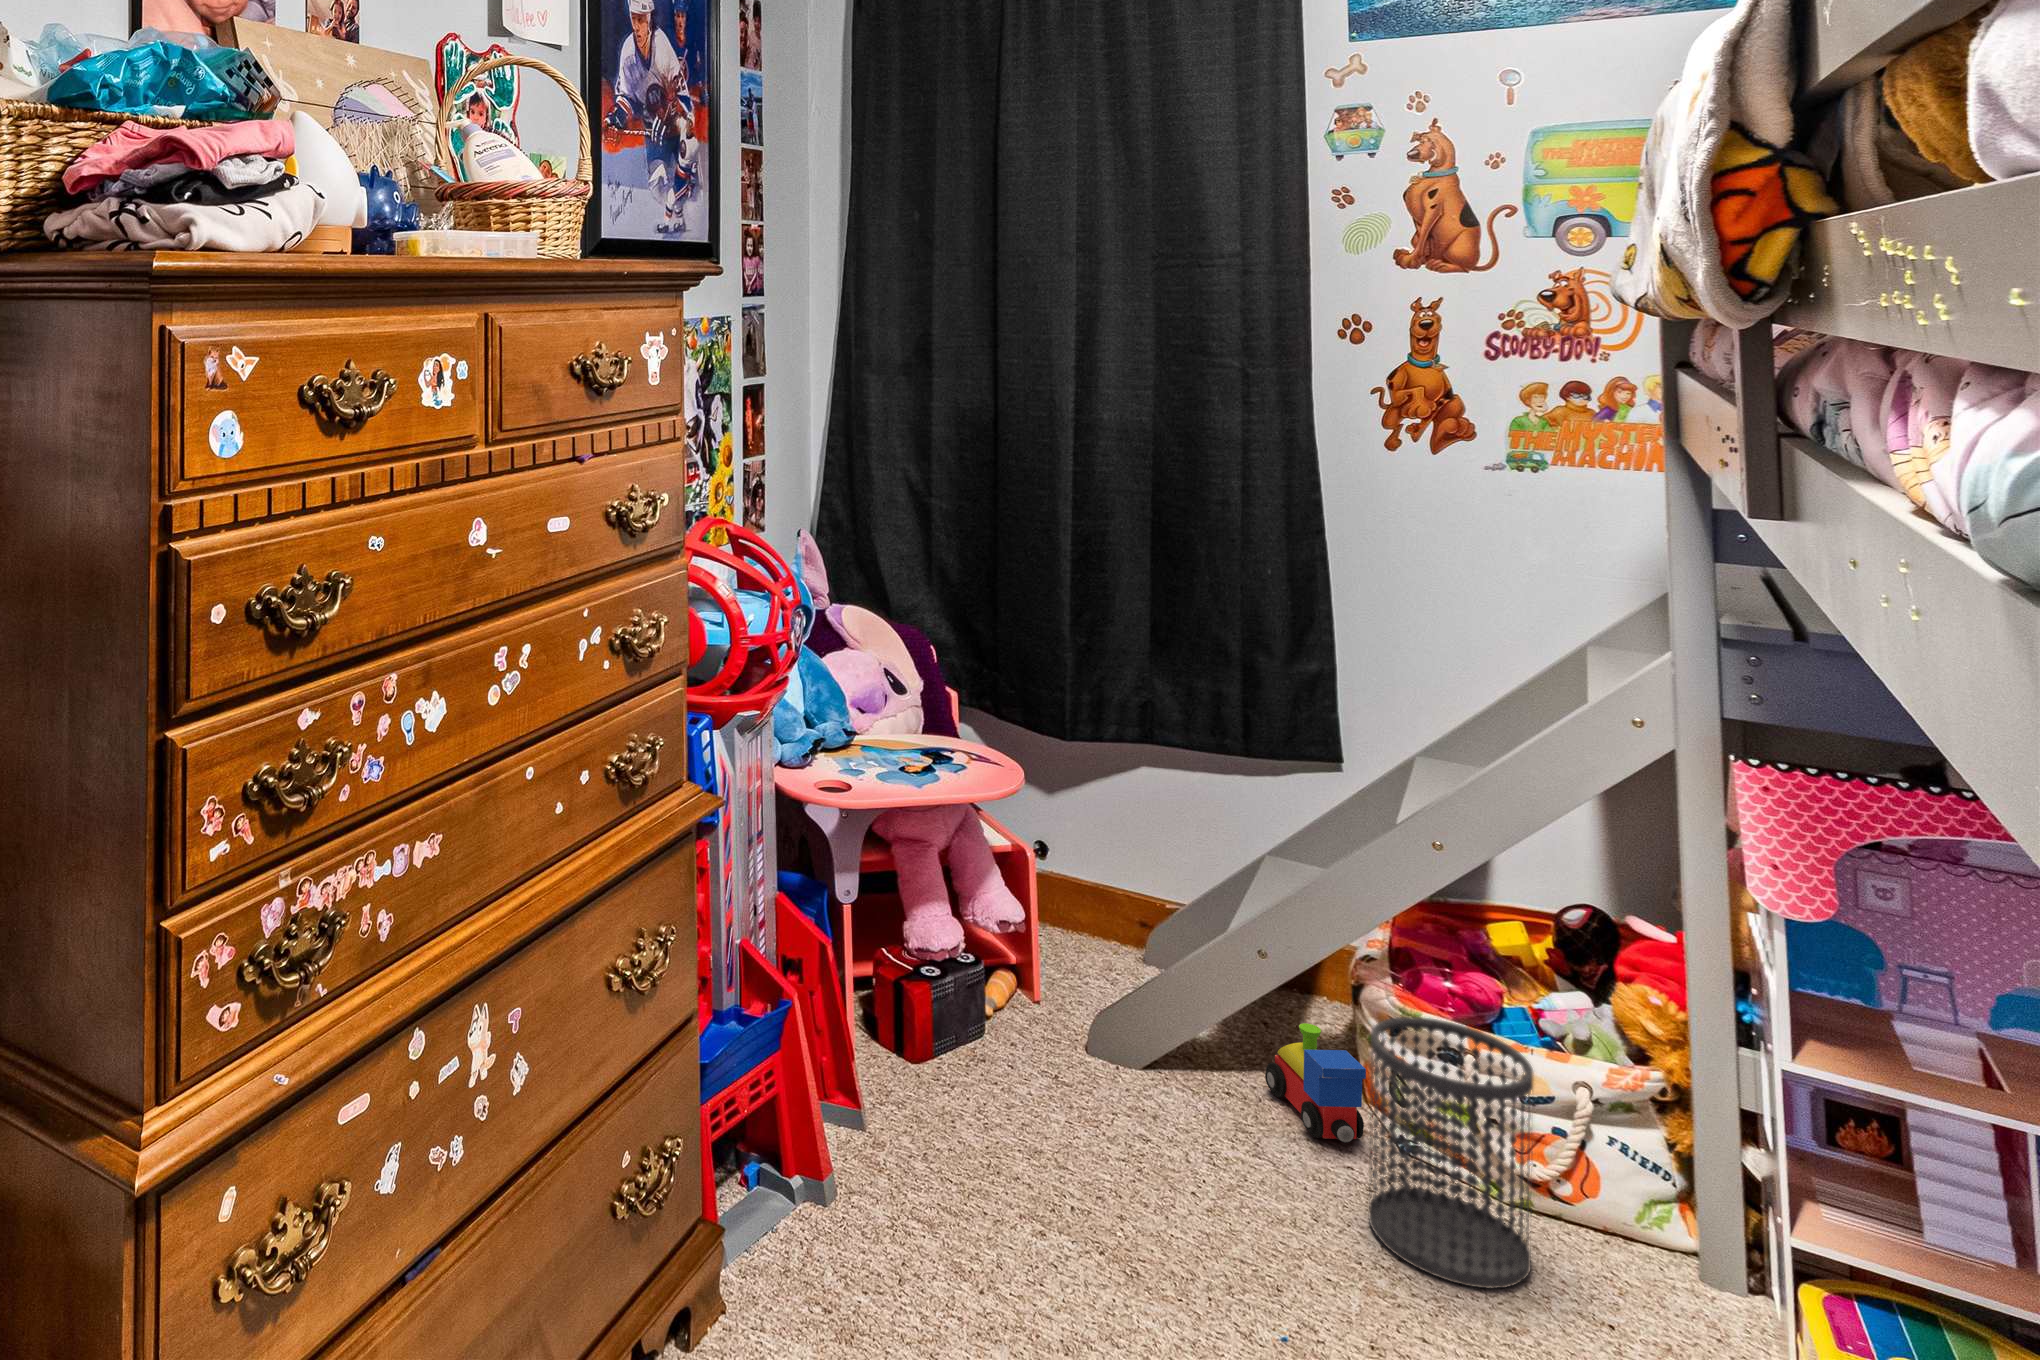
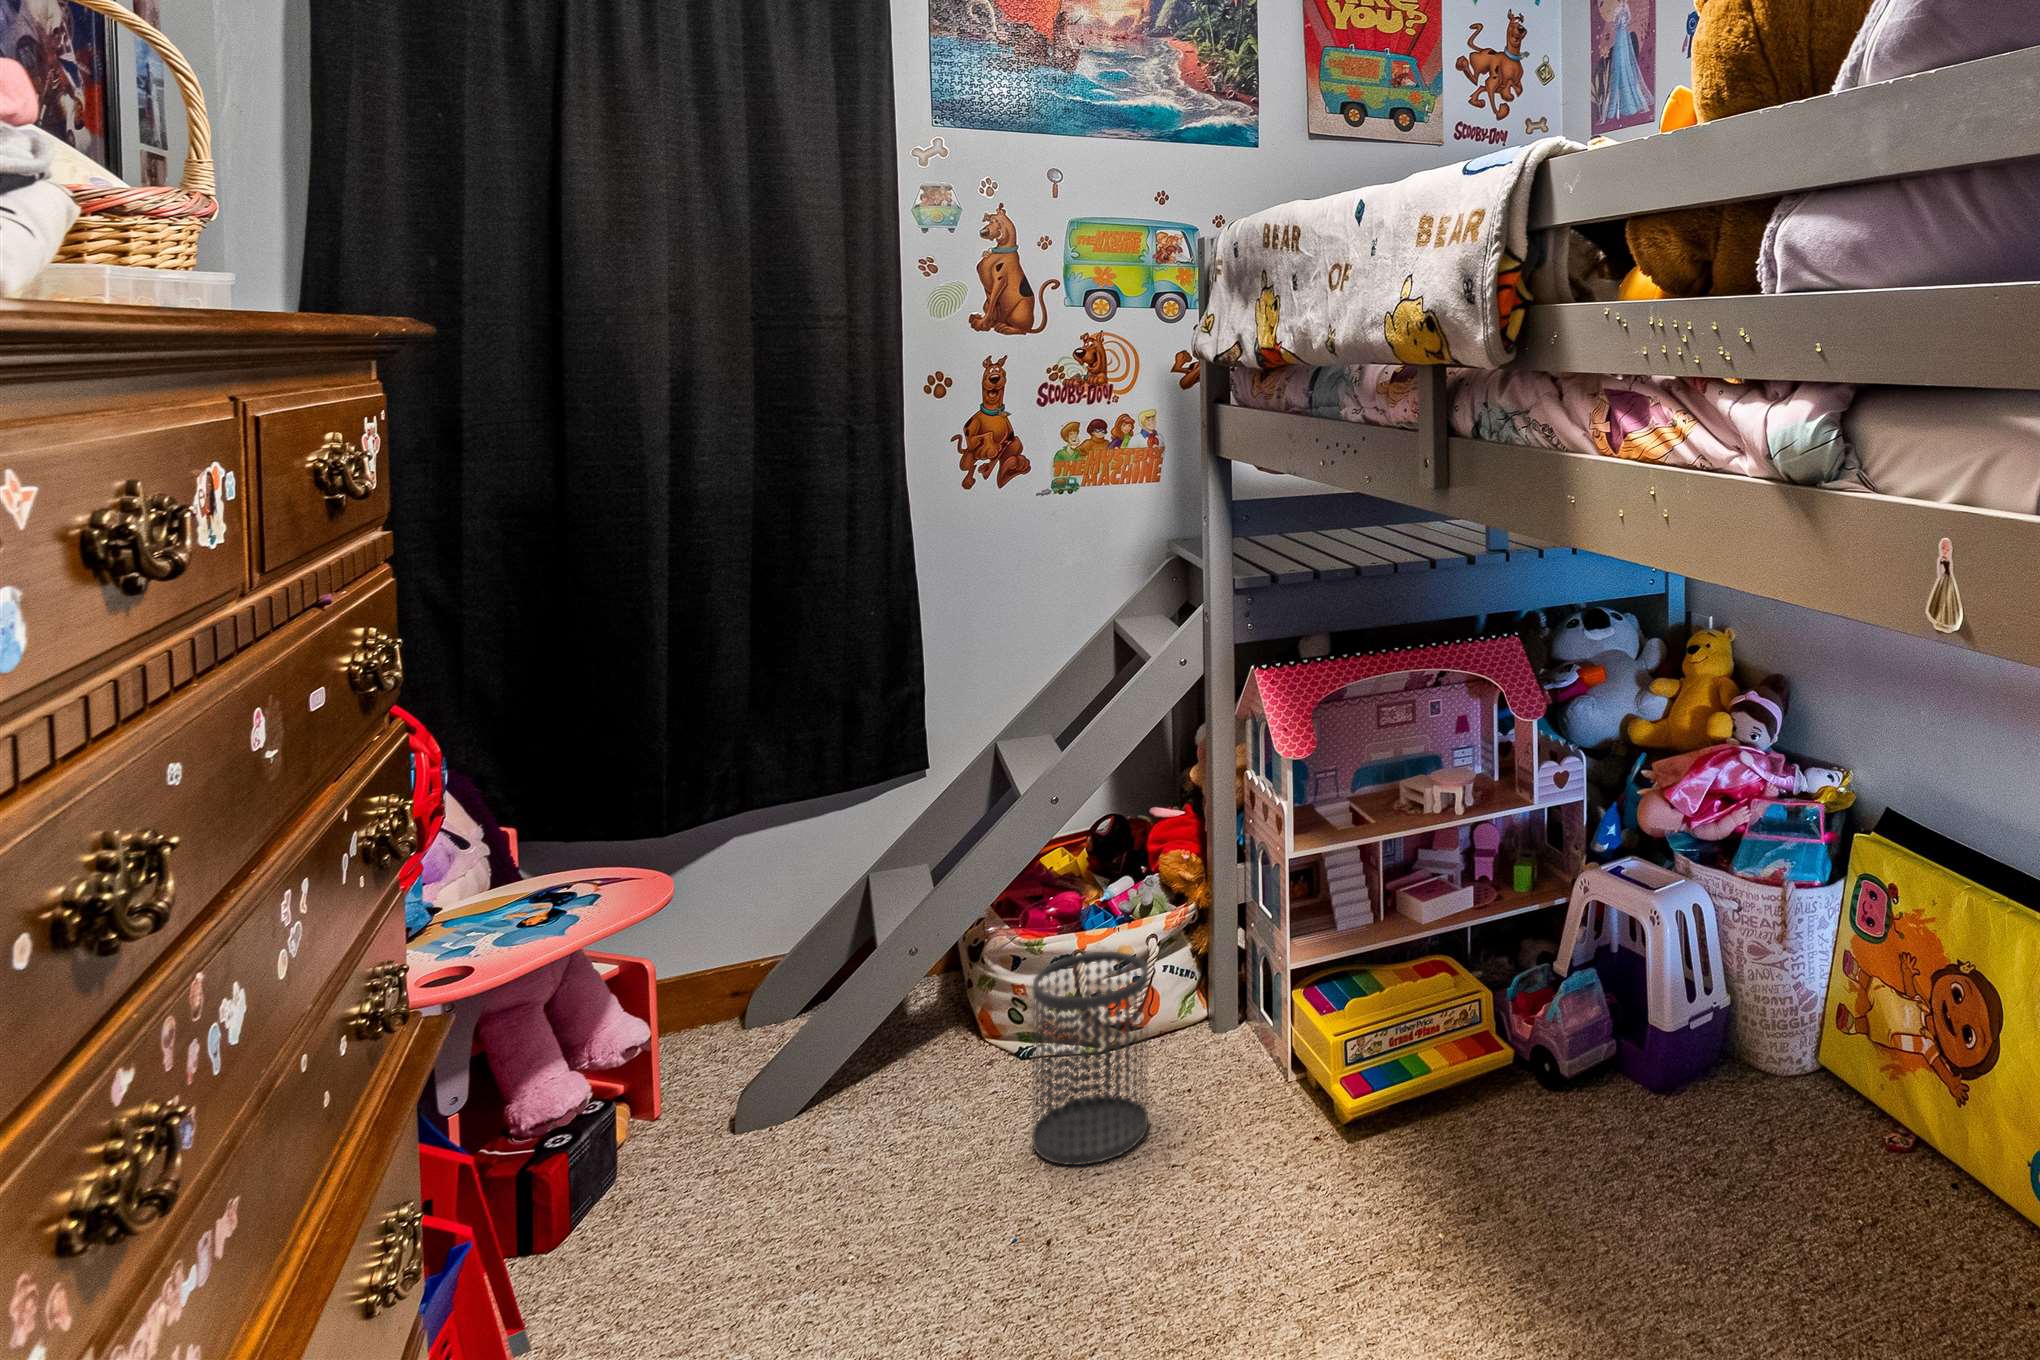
toy train: present [1265,1023,1366,1143] -> none [911,1012,1006,1111]

